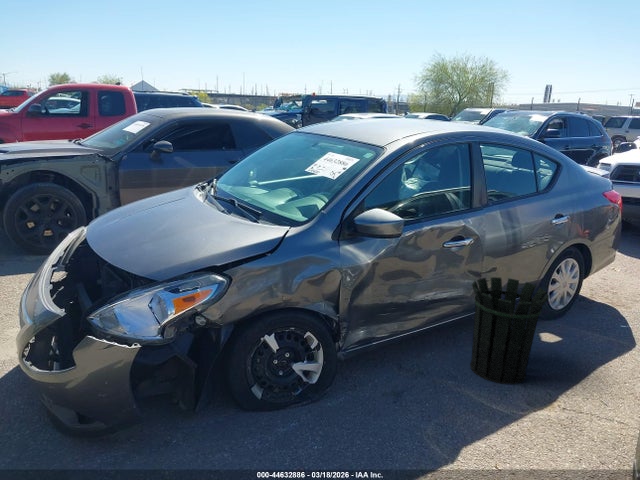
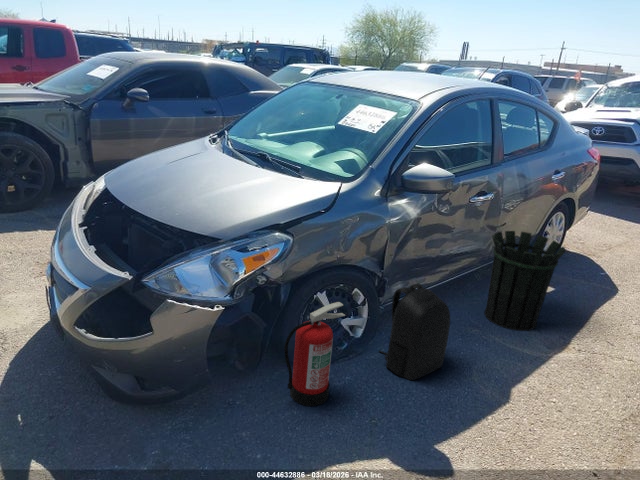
backpack: none [339,329,405,429] -> present [379,283,450,380]
fire extinguisher: none [218,344,286,449] -> present [284,302,345,406]

